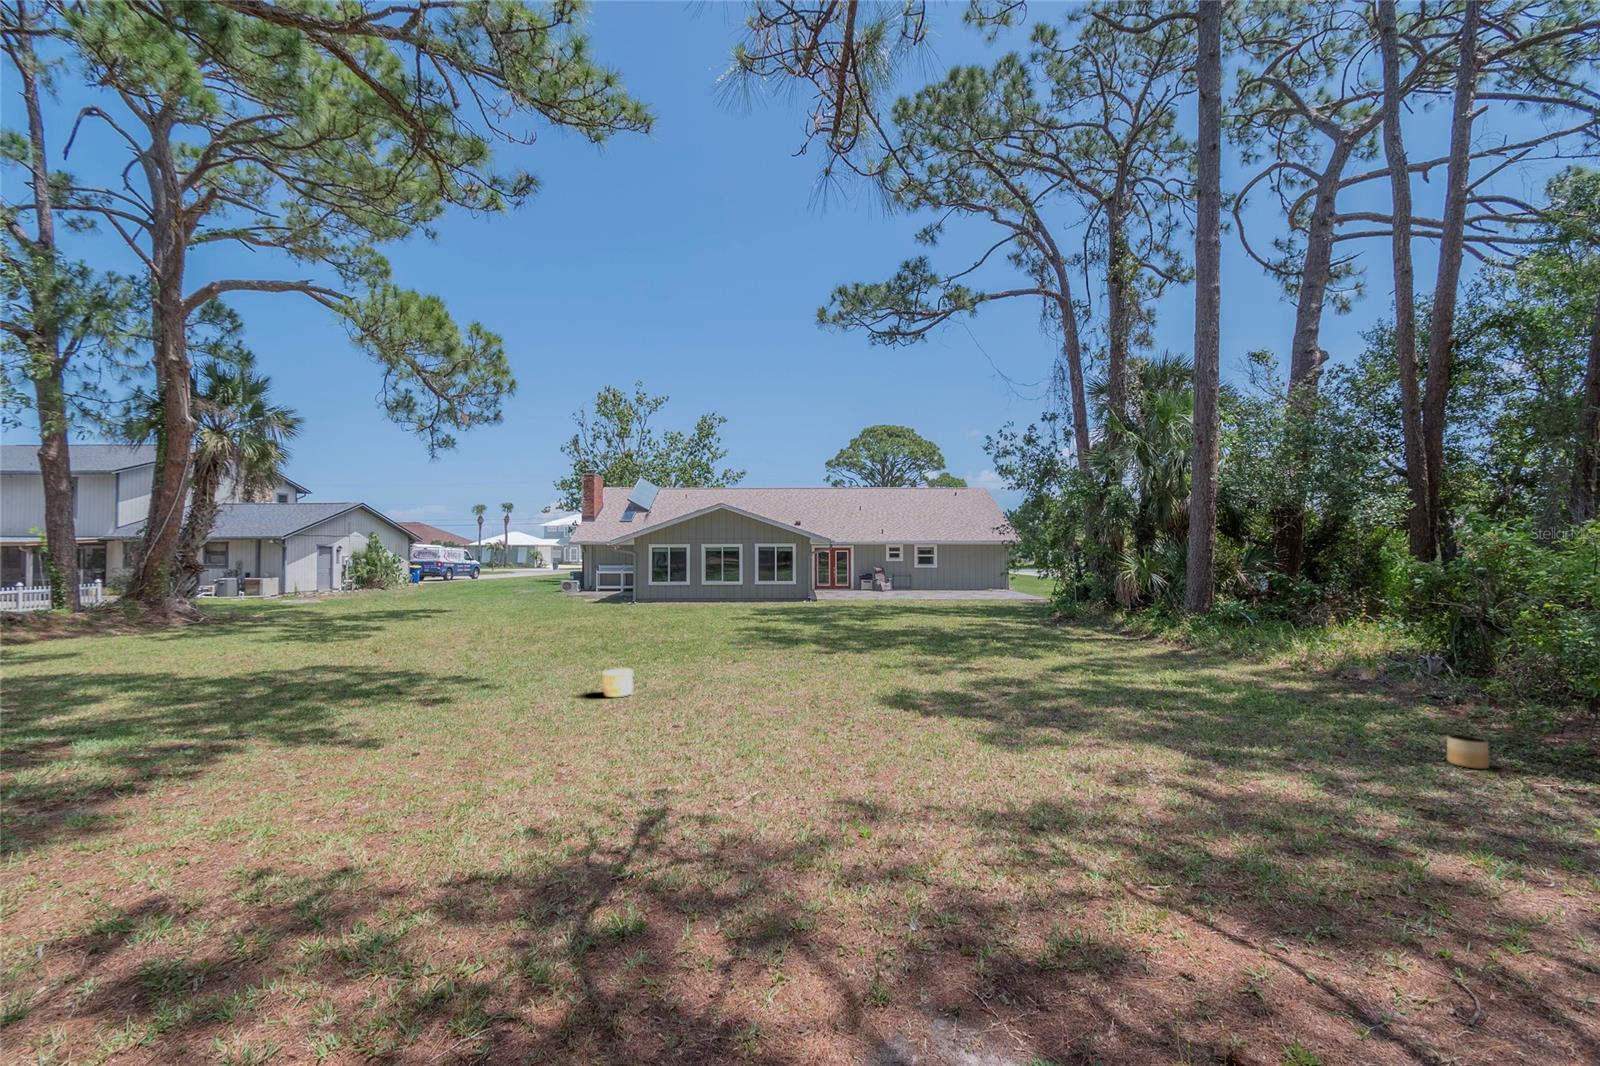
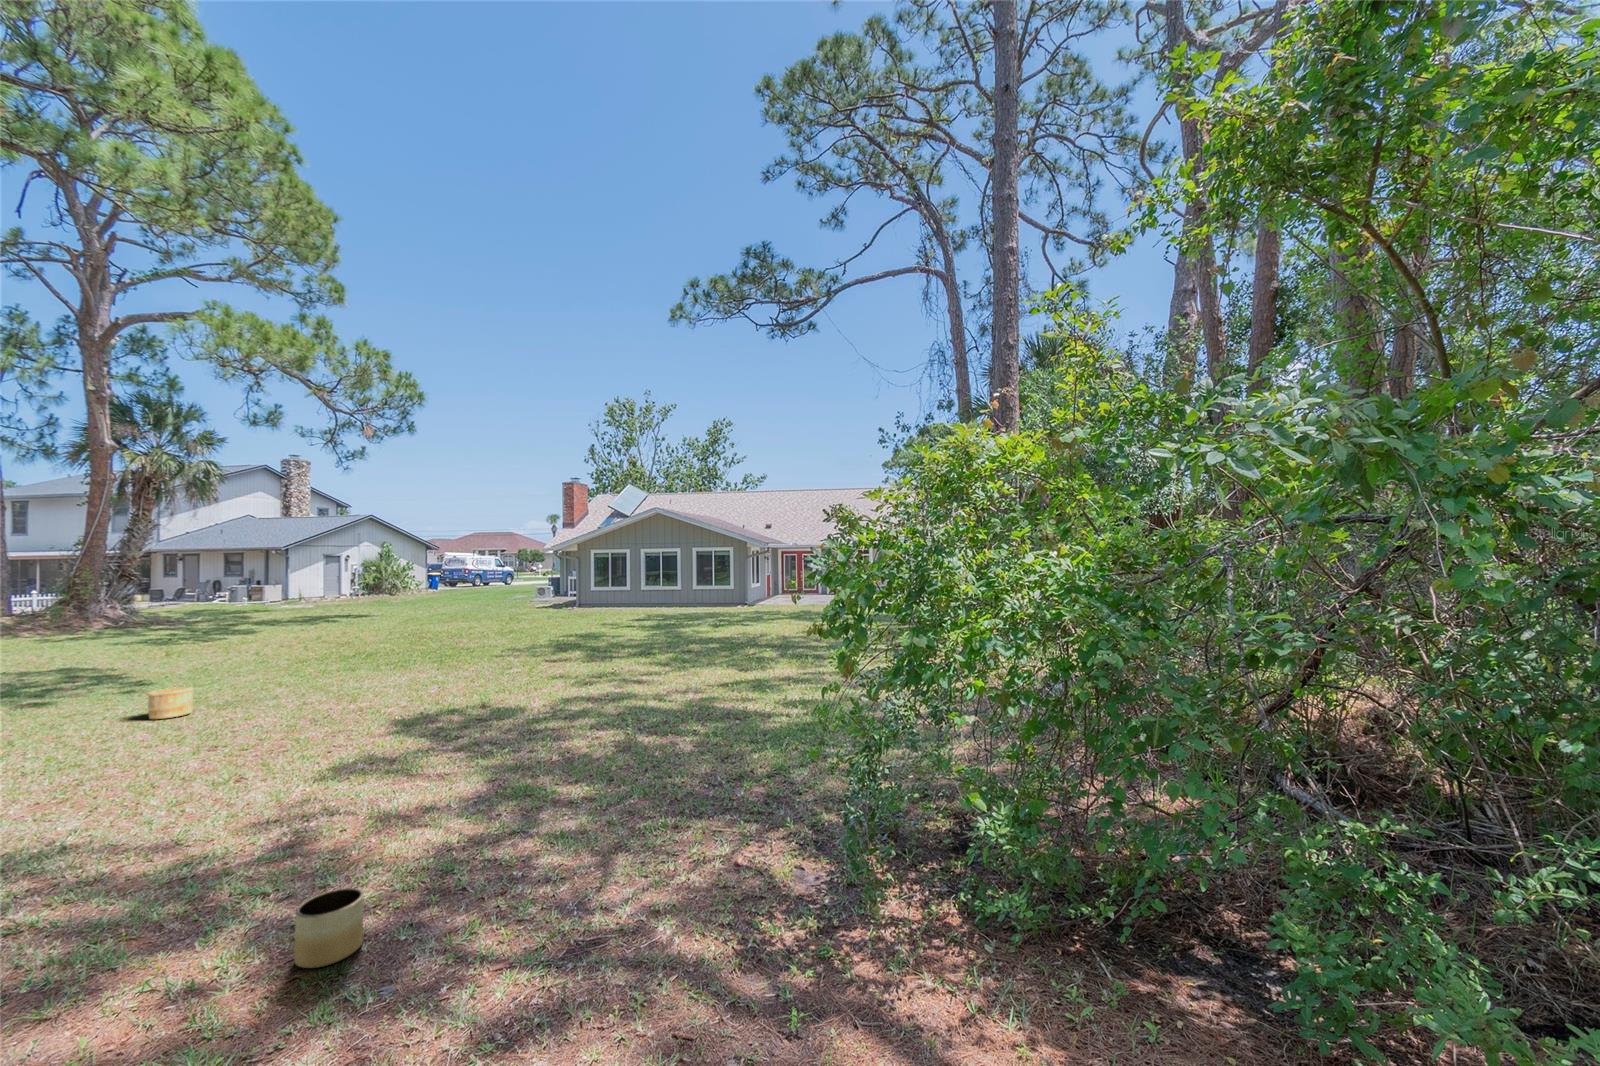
planter: present [1447,734,1489,769] -> present [294,888,364,968]

